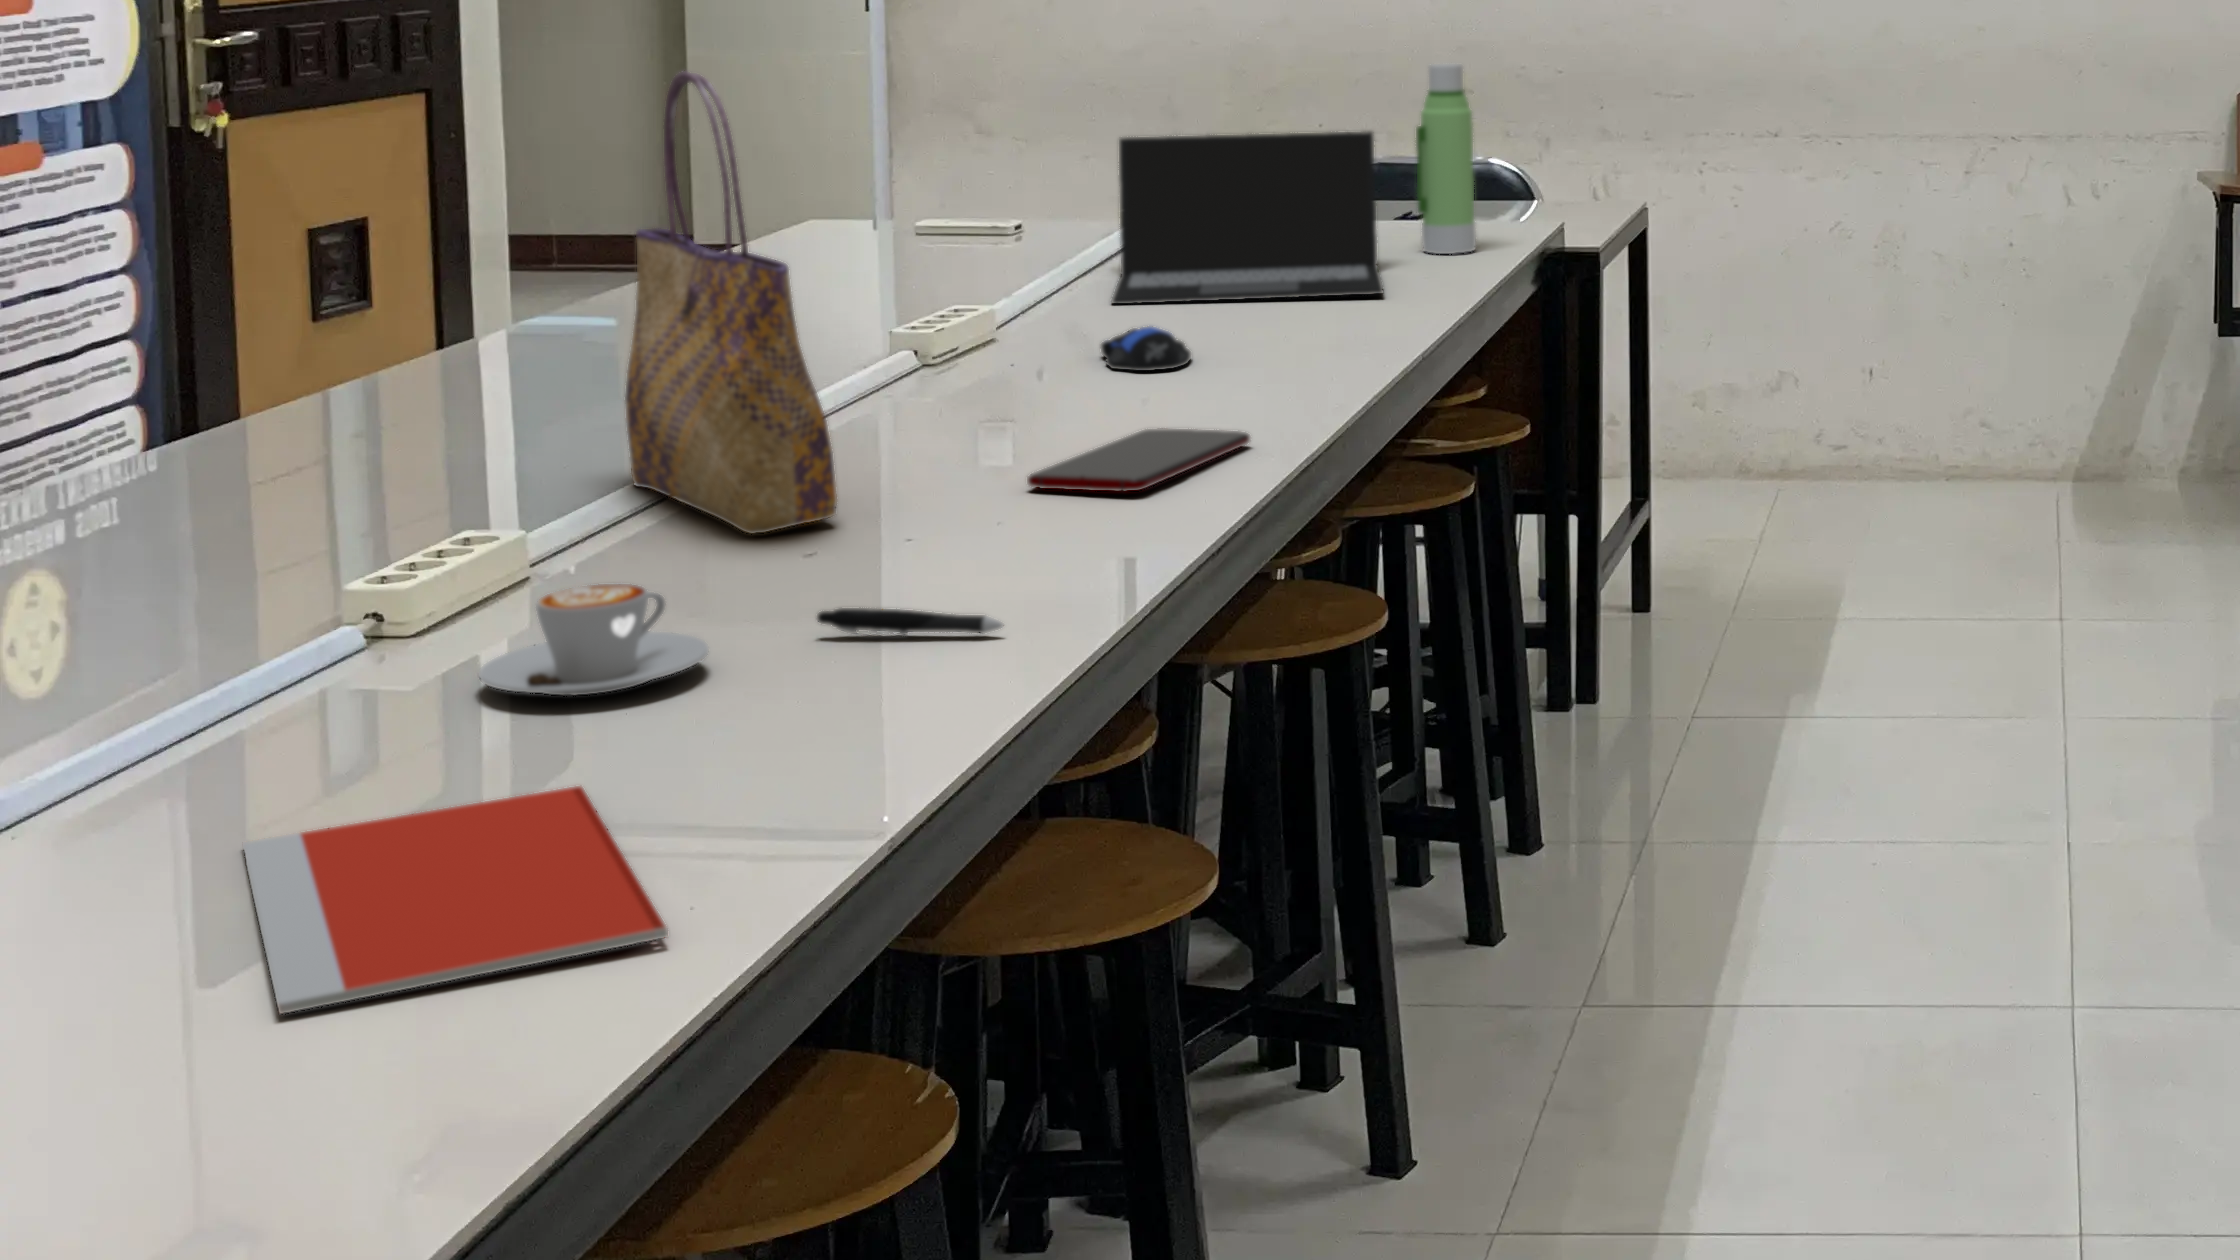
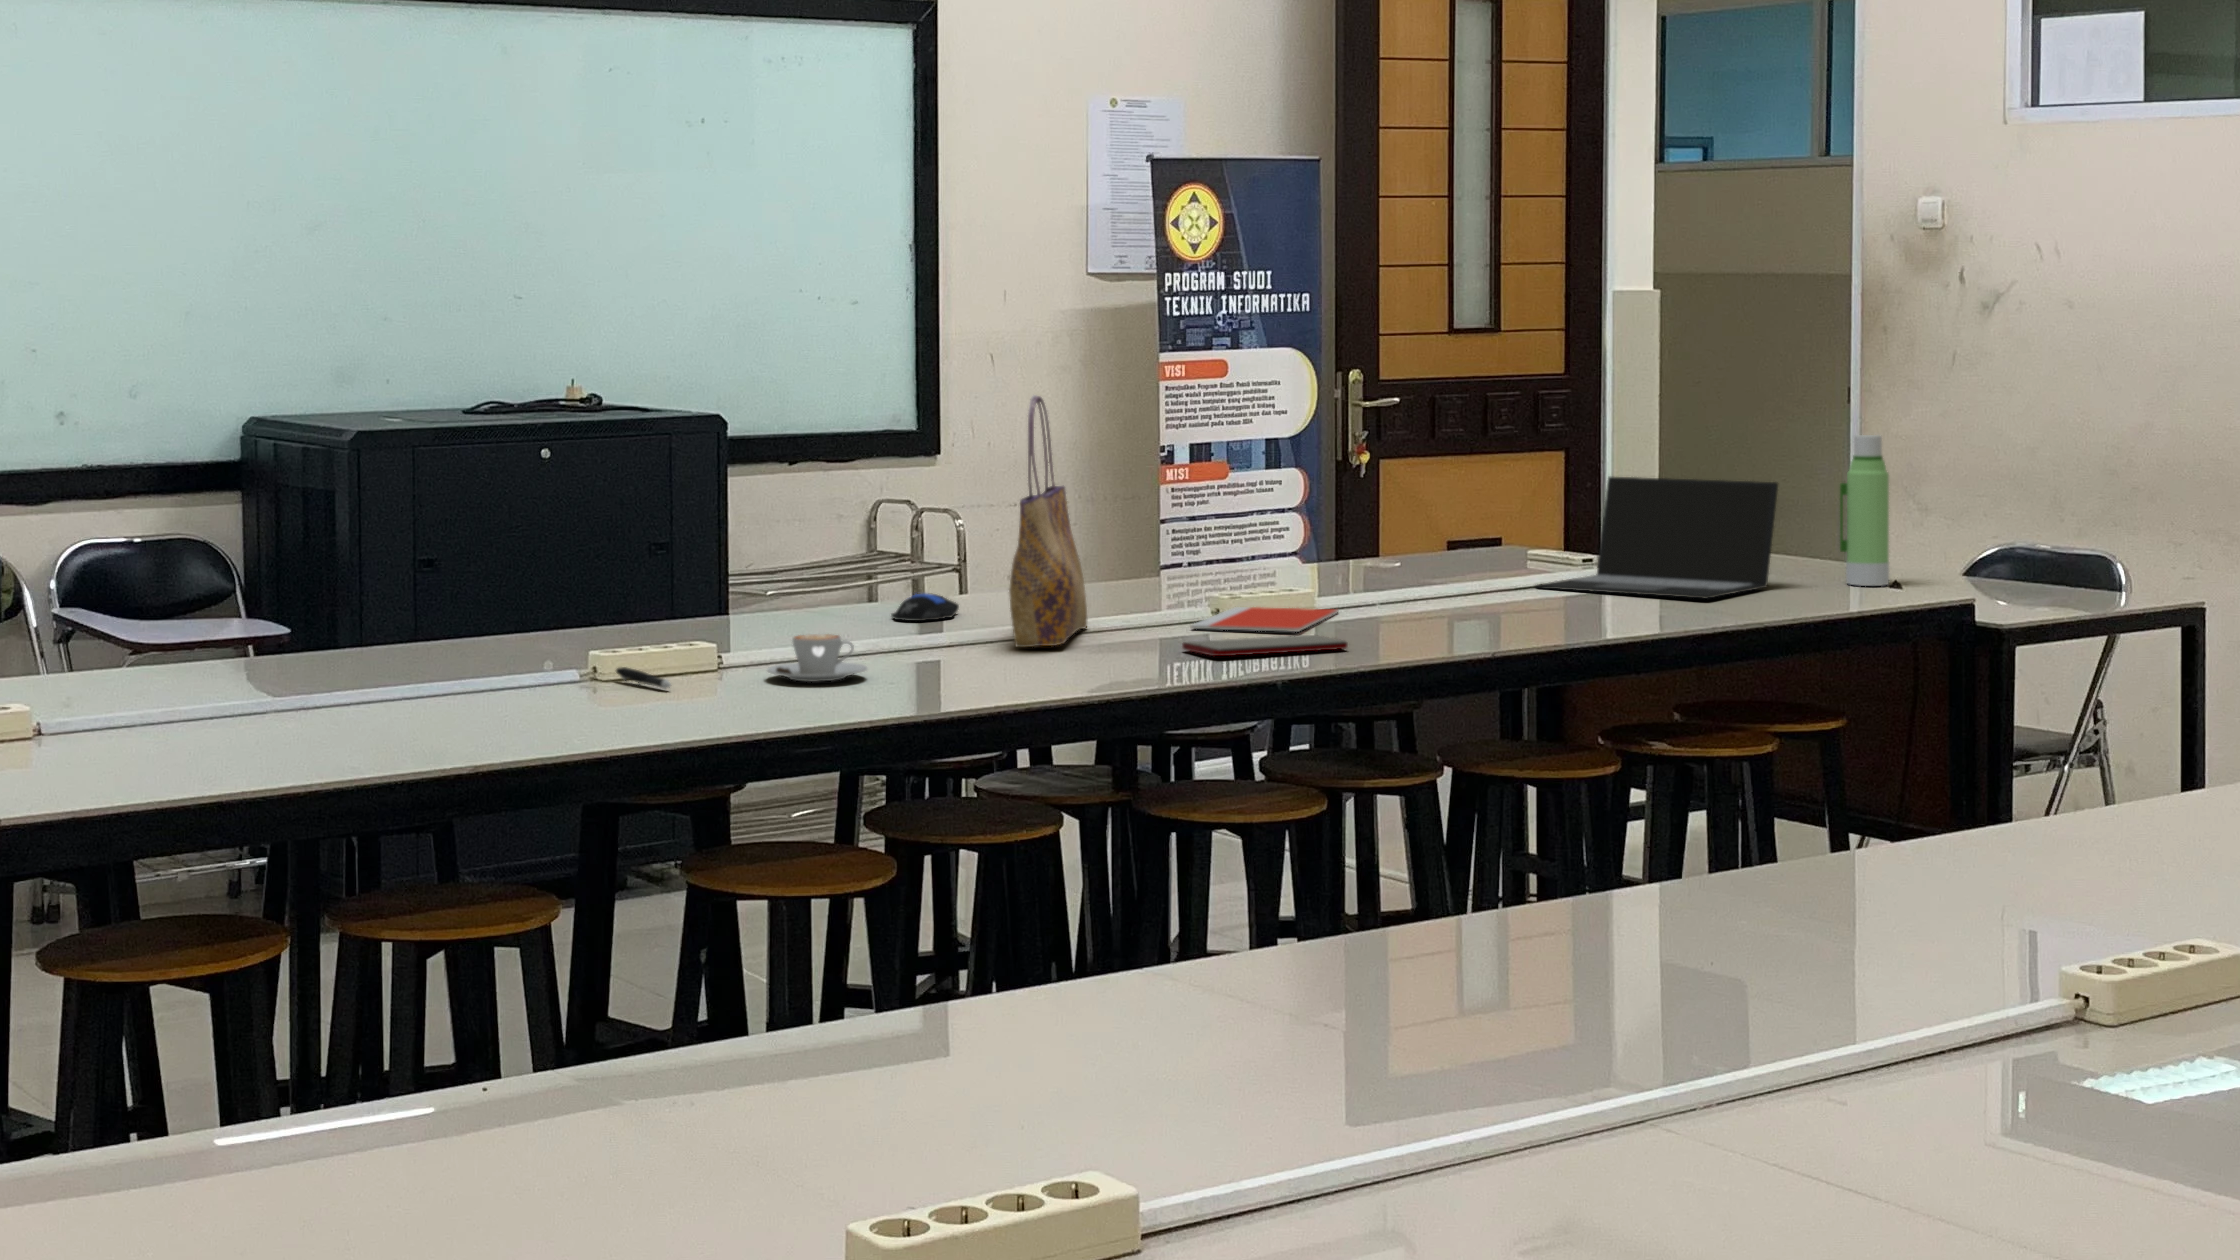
computer mouse: present [1101,326,1191,371] -> present [891,593,959,621]
pen: present [817,608,1003,637] -> present [616,667,671,688]
notebook: present [243,786,668,1014] -> present [1191,607,1339,632]

